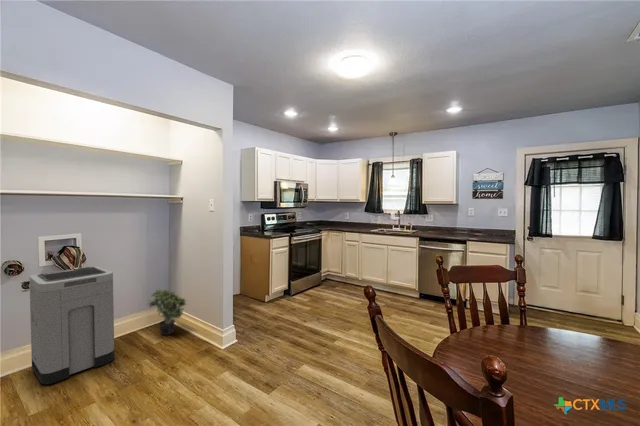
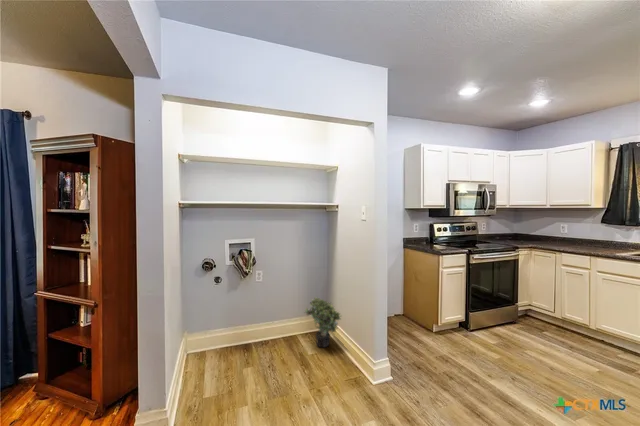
trash can: present [29,266,114,384] -> none [219,268,274,371]

